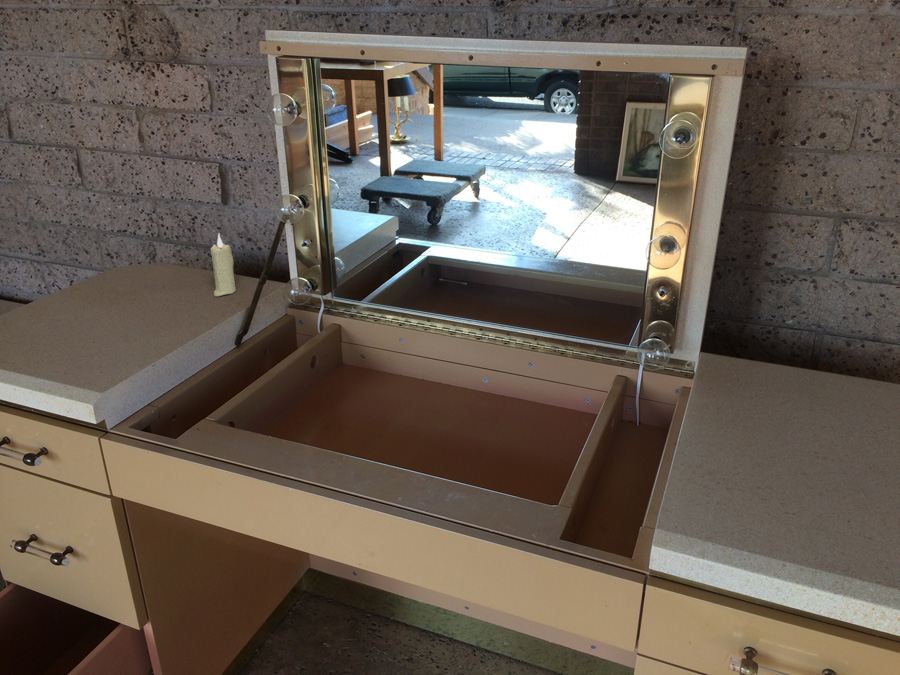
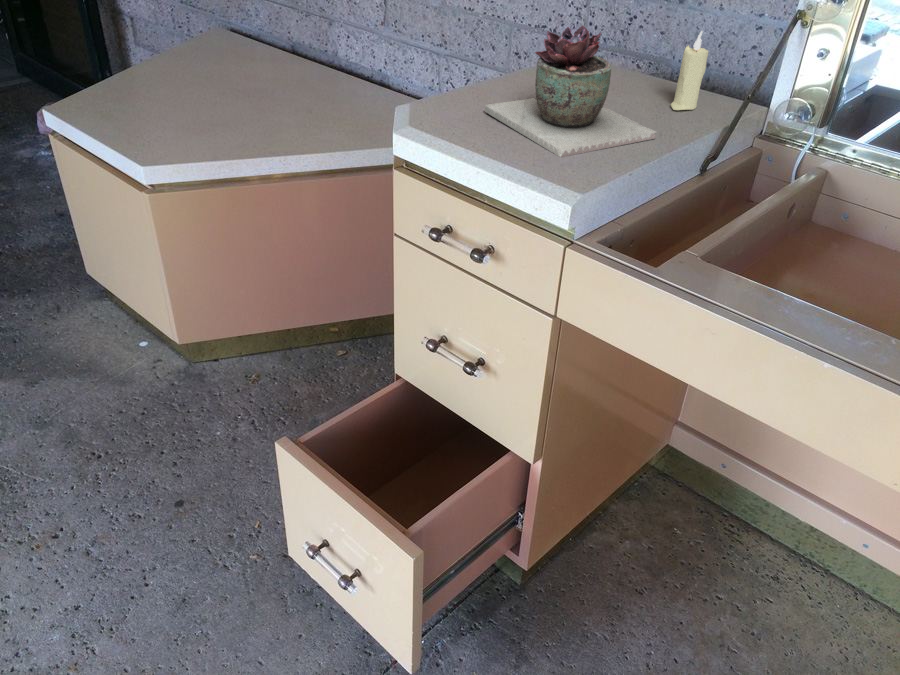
succulent plant: none [35,247,188,360] -> present [485,26,656,157]

